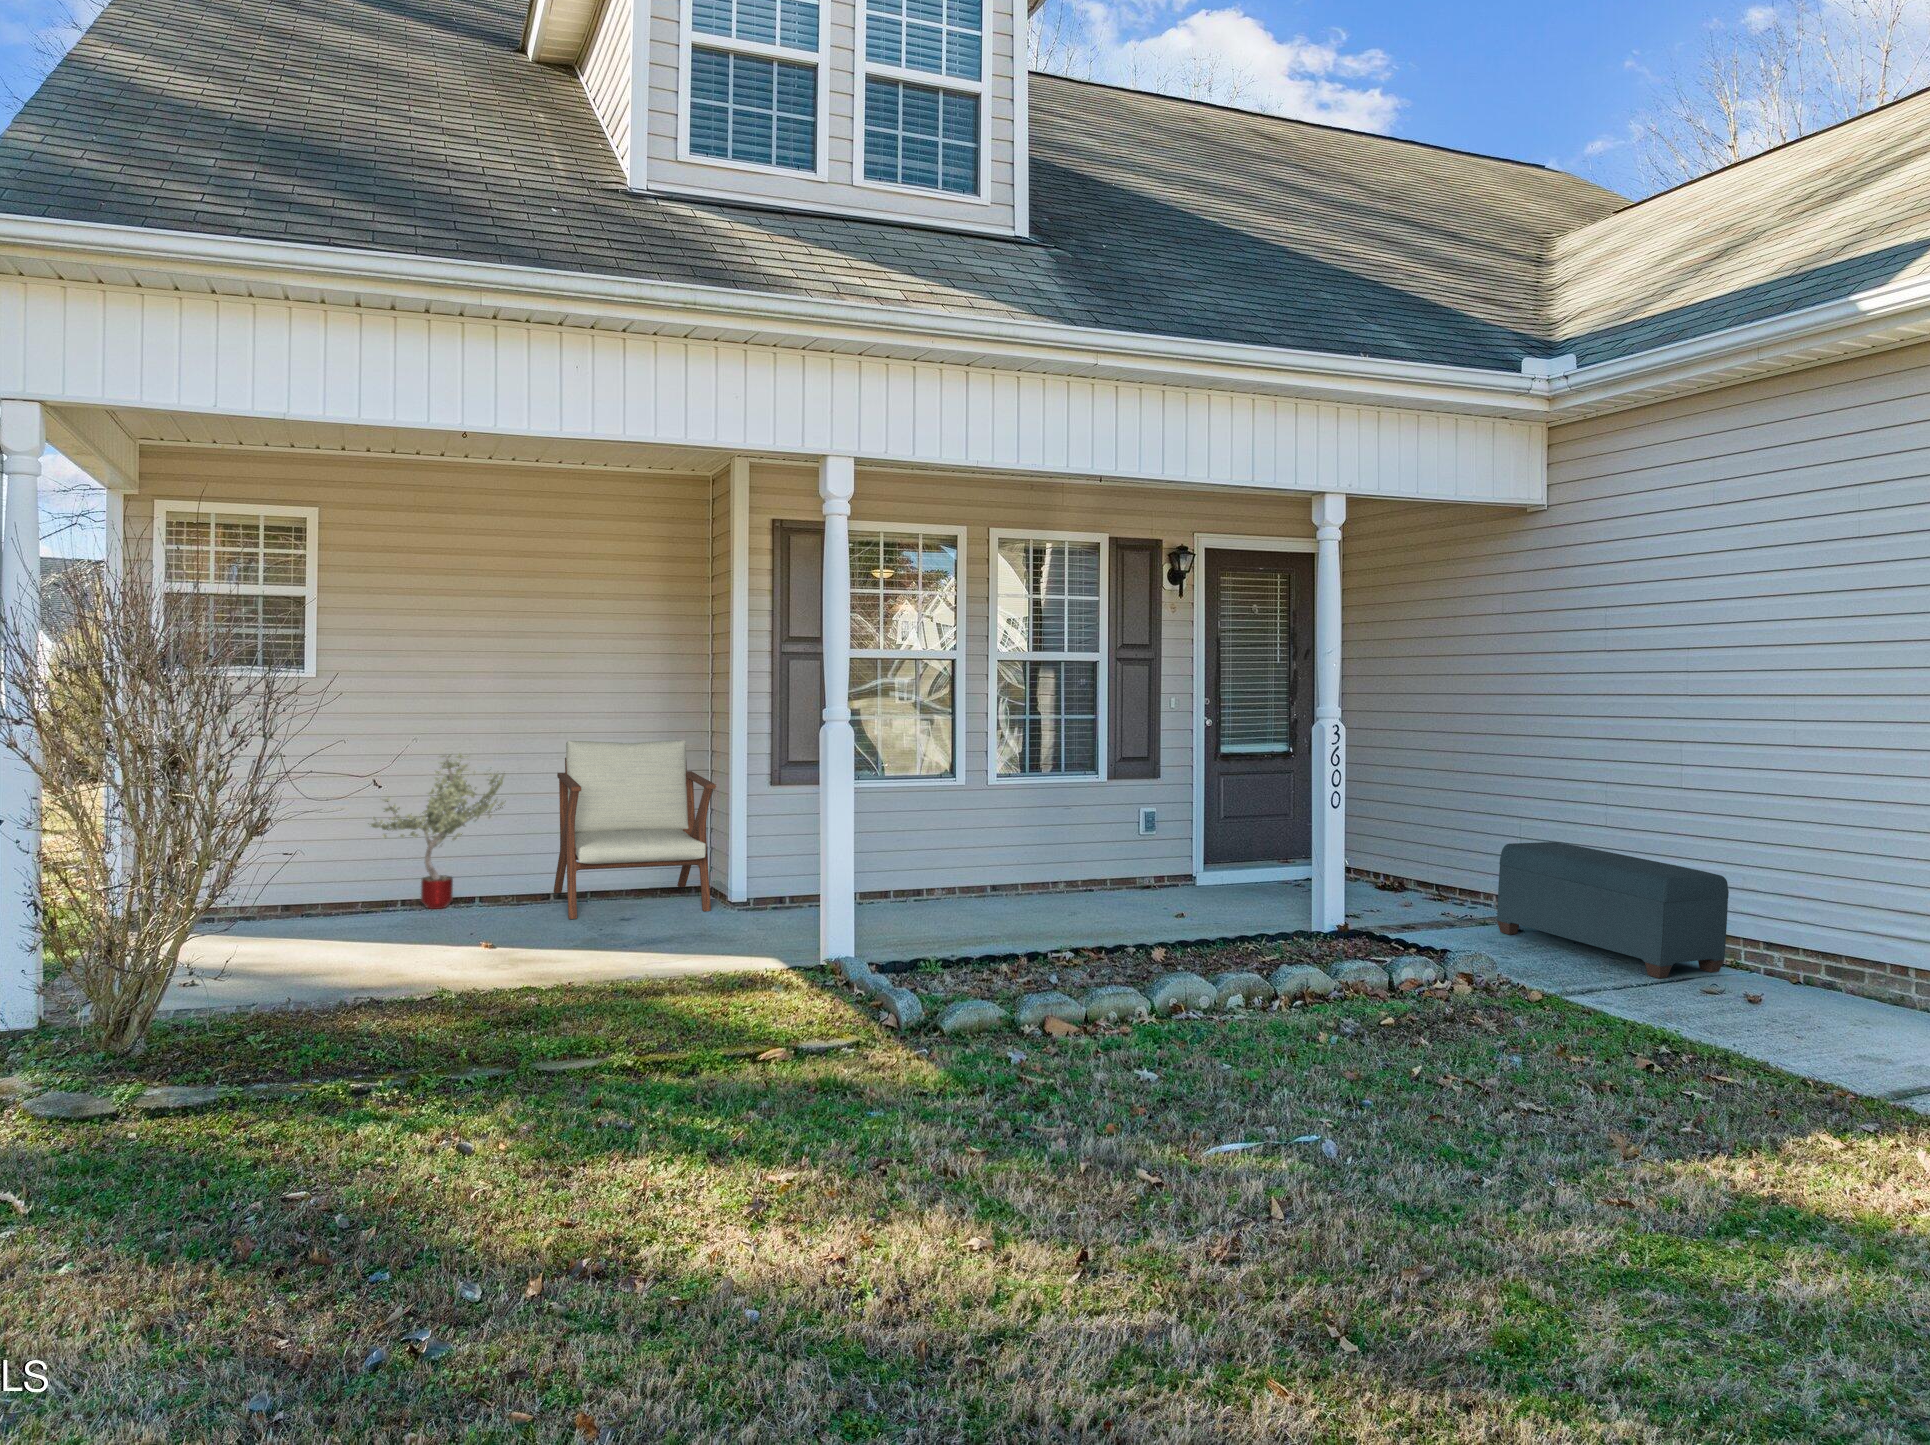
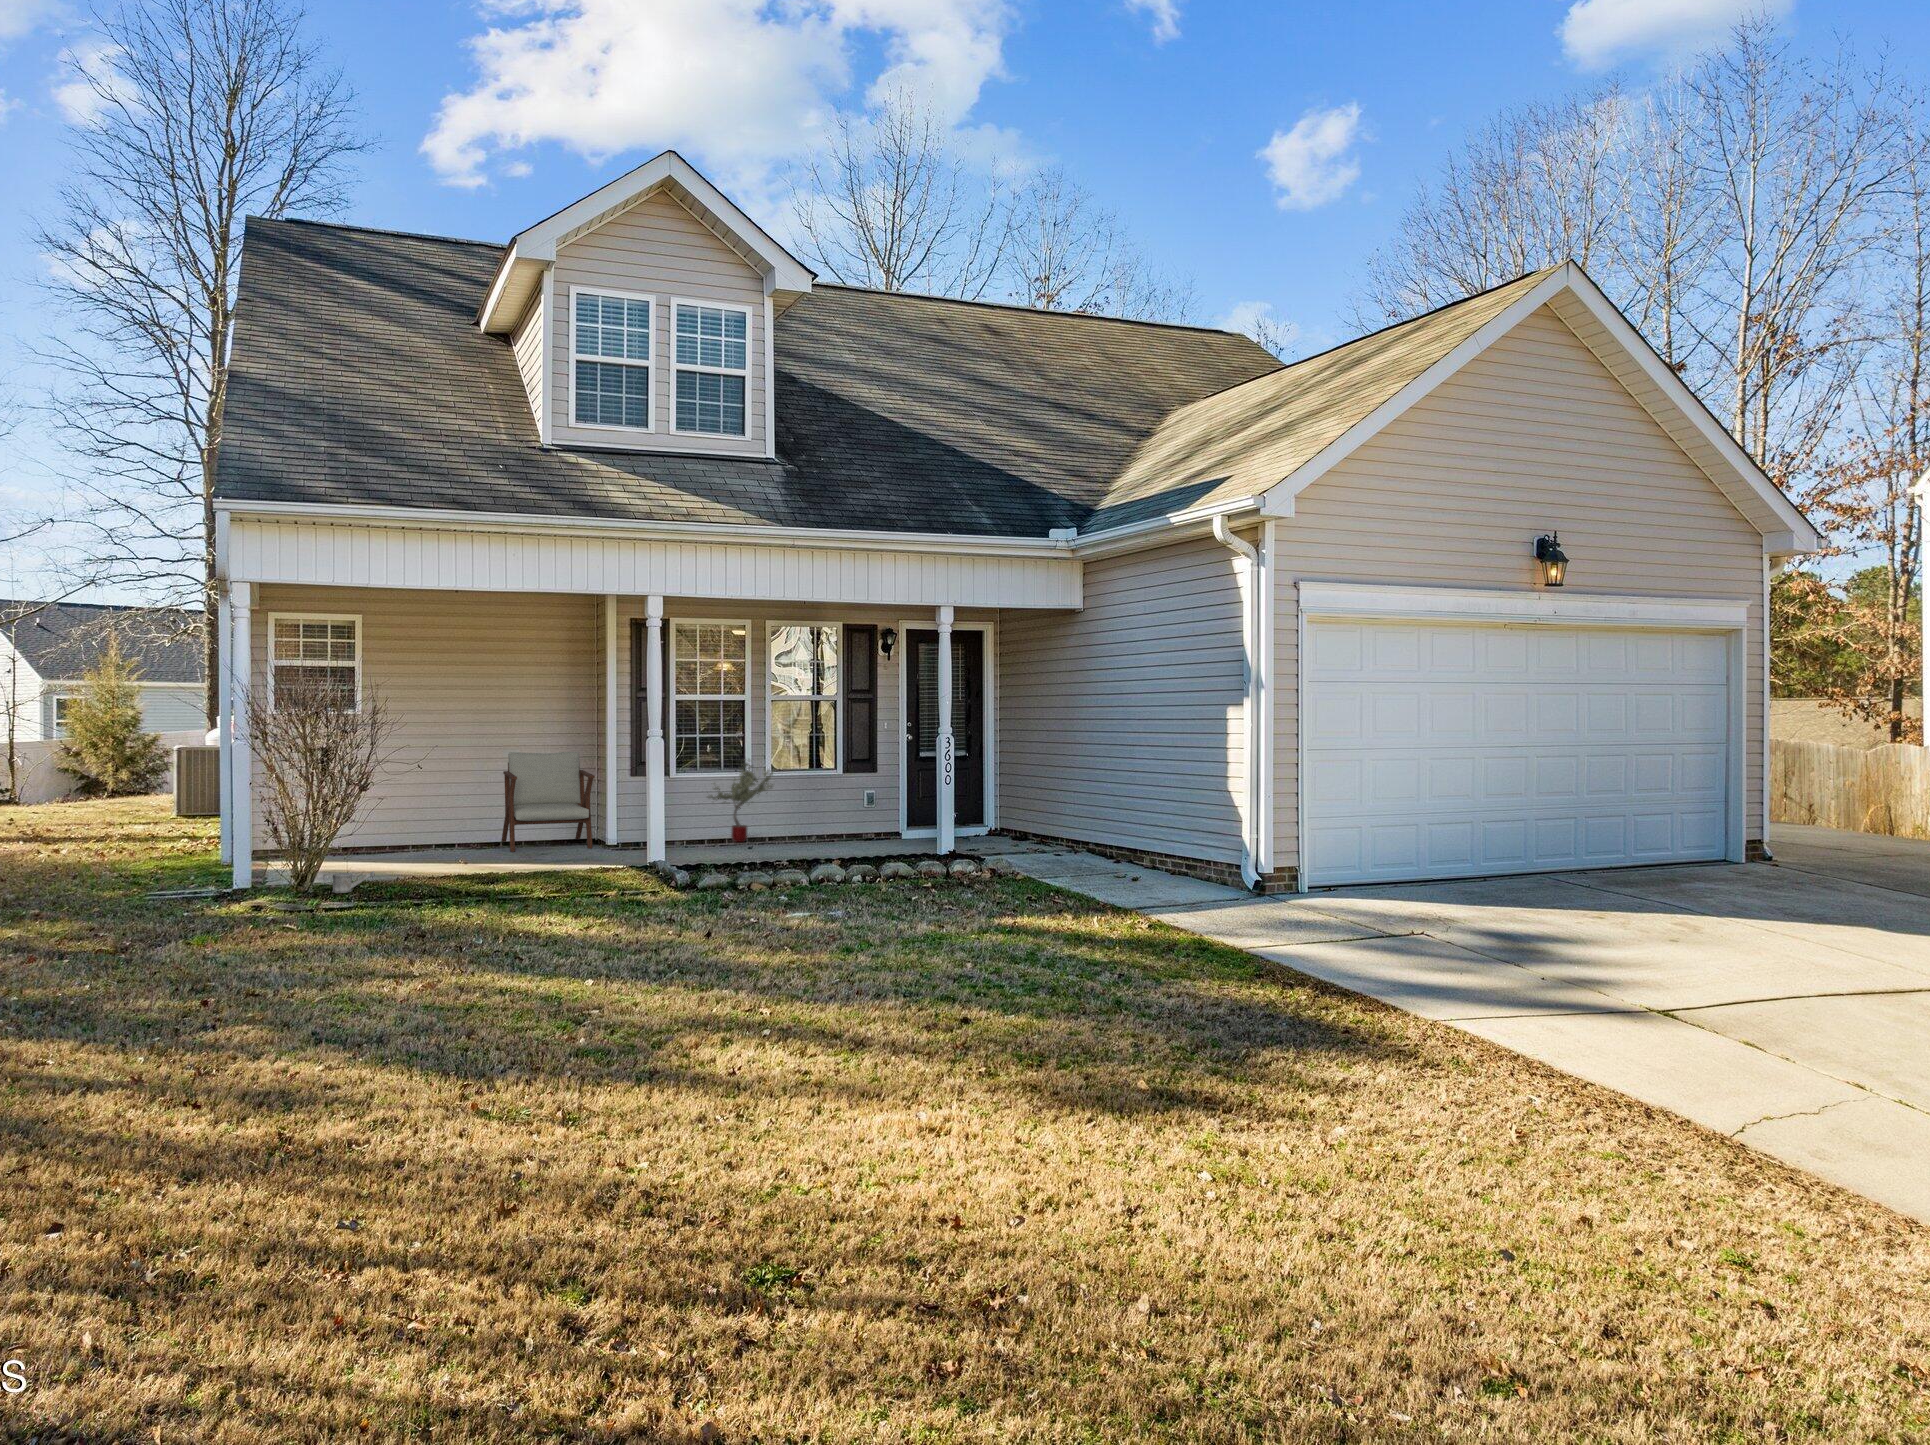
potted tree: present [371,753,505,909] -> present [708,760,773,842]
bench: present [1497,842,1729,978] -> none [1043,802,1142,869]
watering can: none [172,1000,284,1051] -> present [323,871,375,893]

